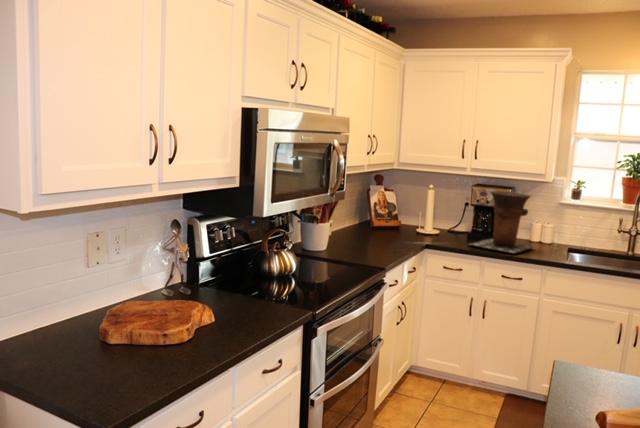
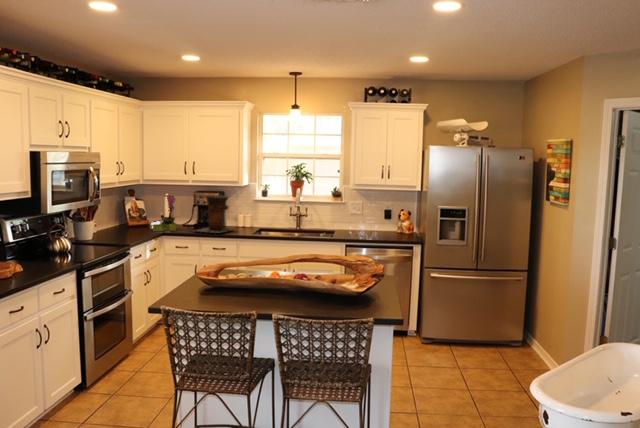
flower arrangement: none [403,184,445,241] -> present [150,194,177,232]

